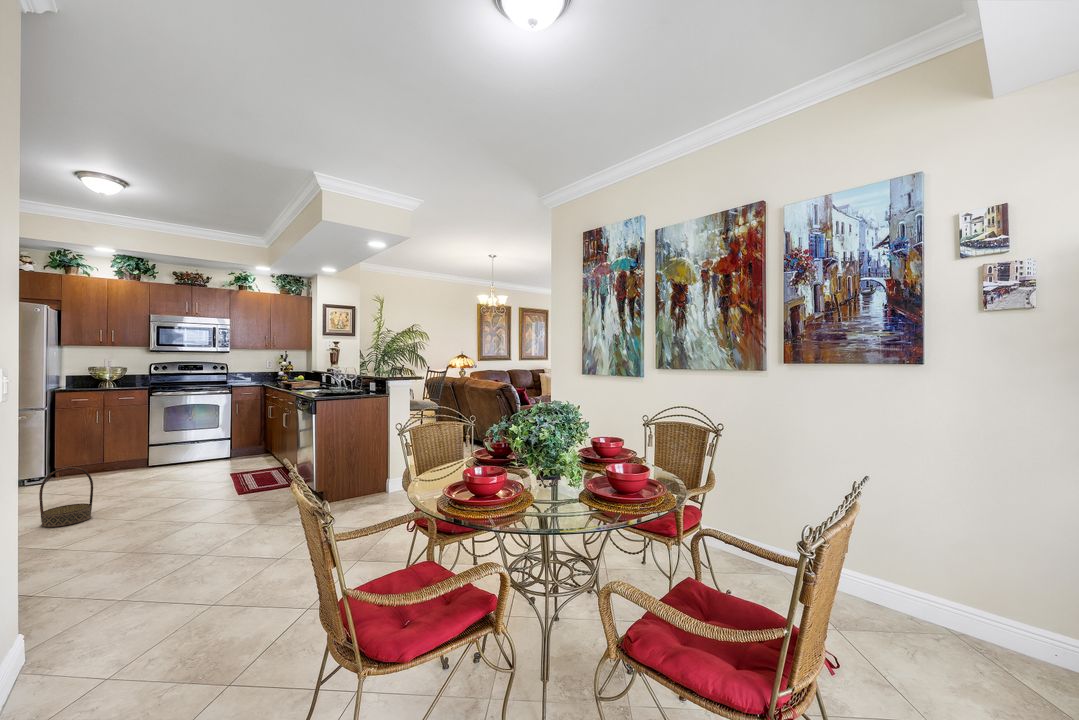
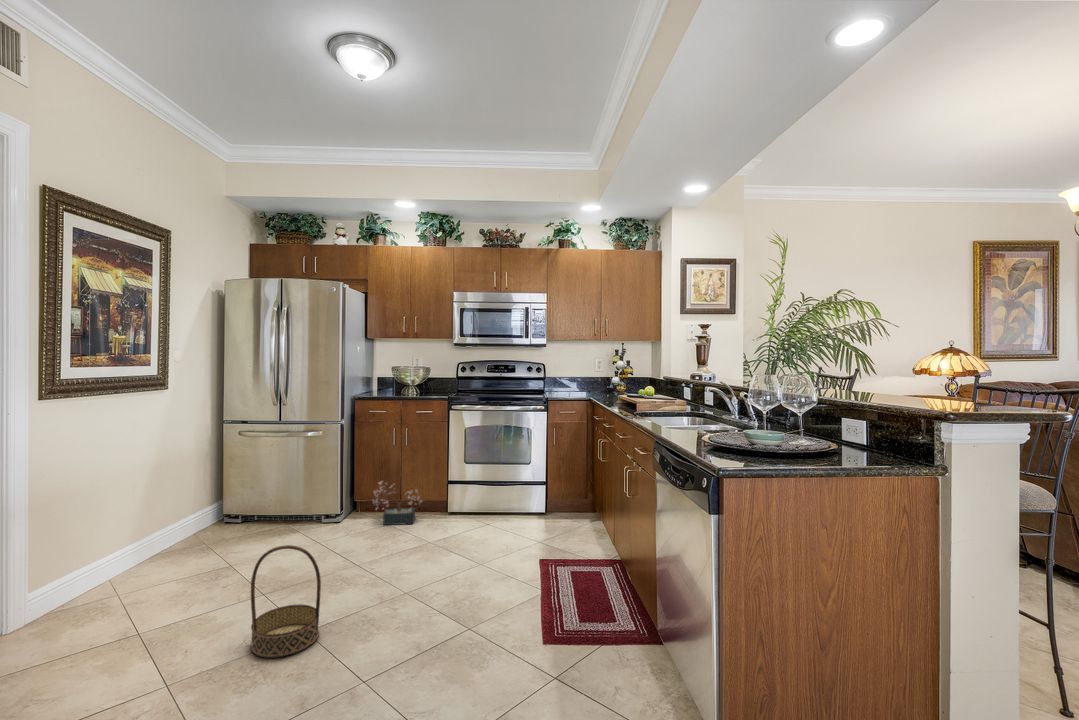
decorative plant: none [80,449,129,479] -> present [373,481,422,525]

